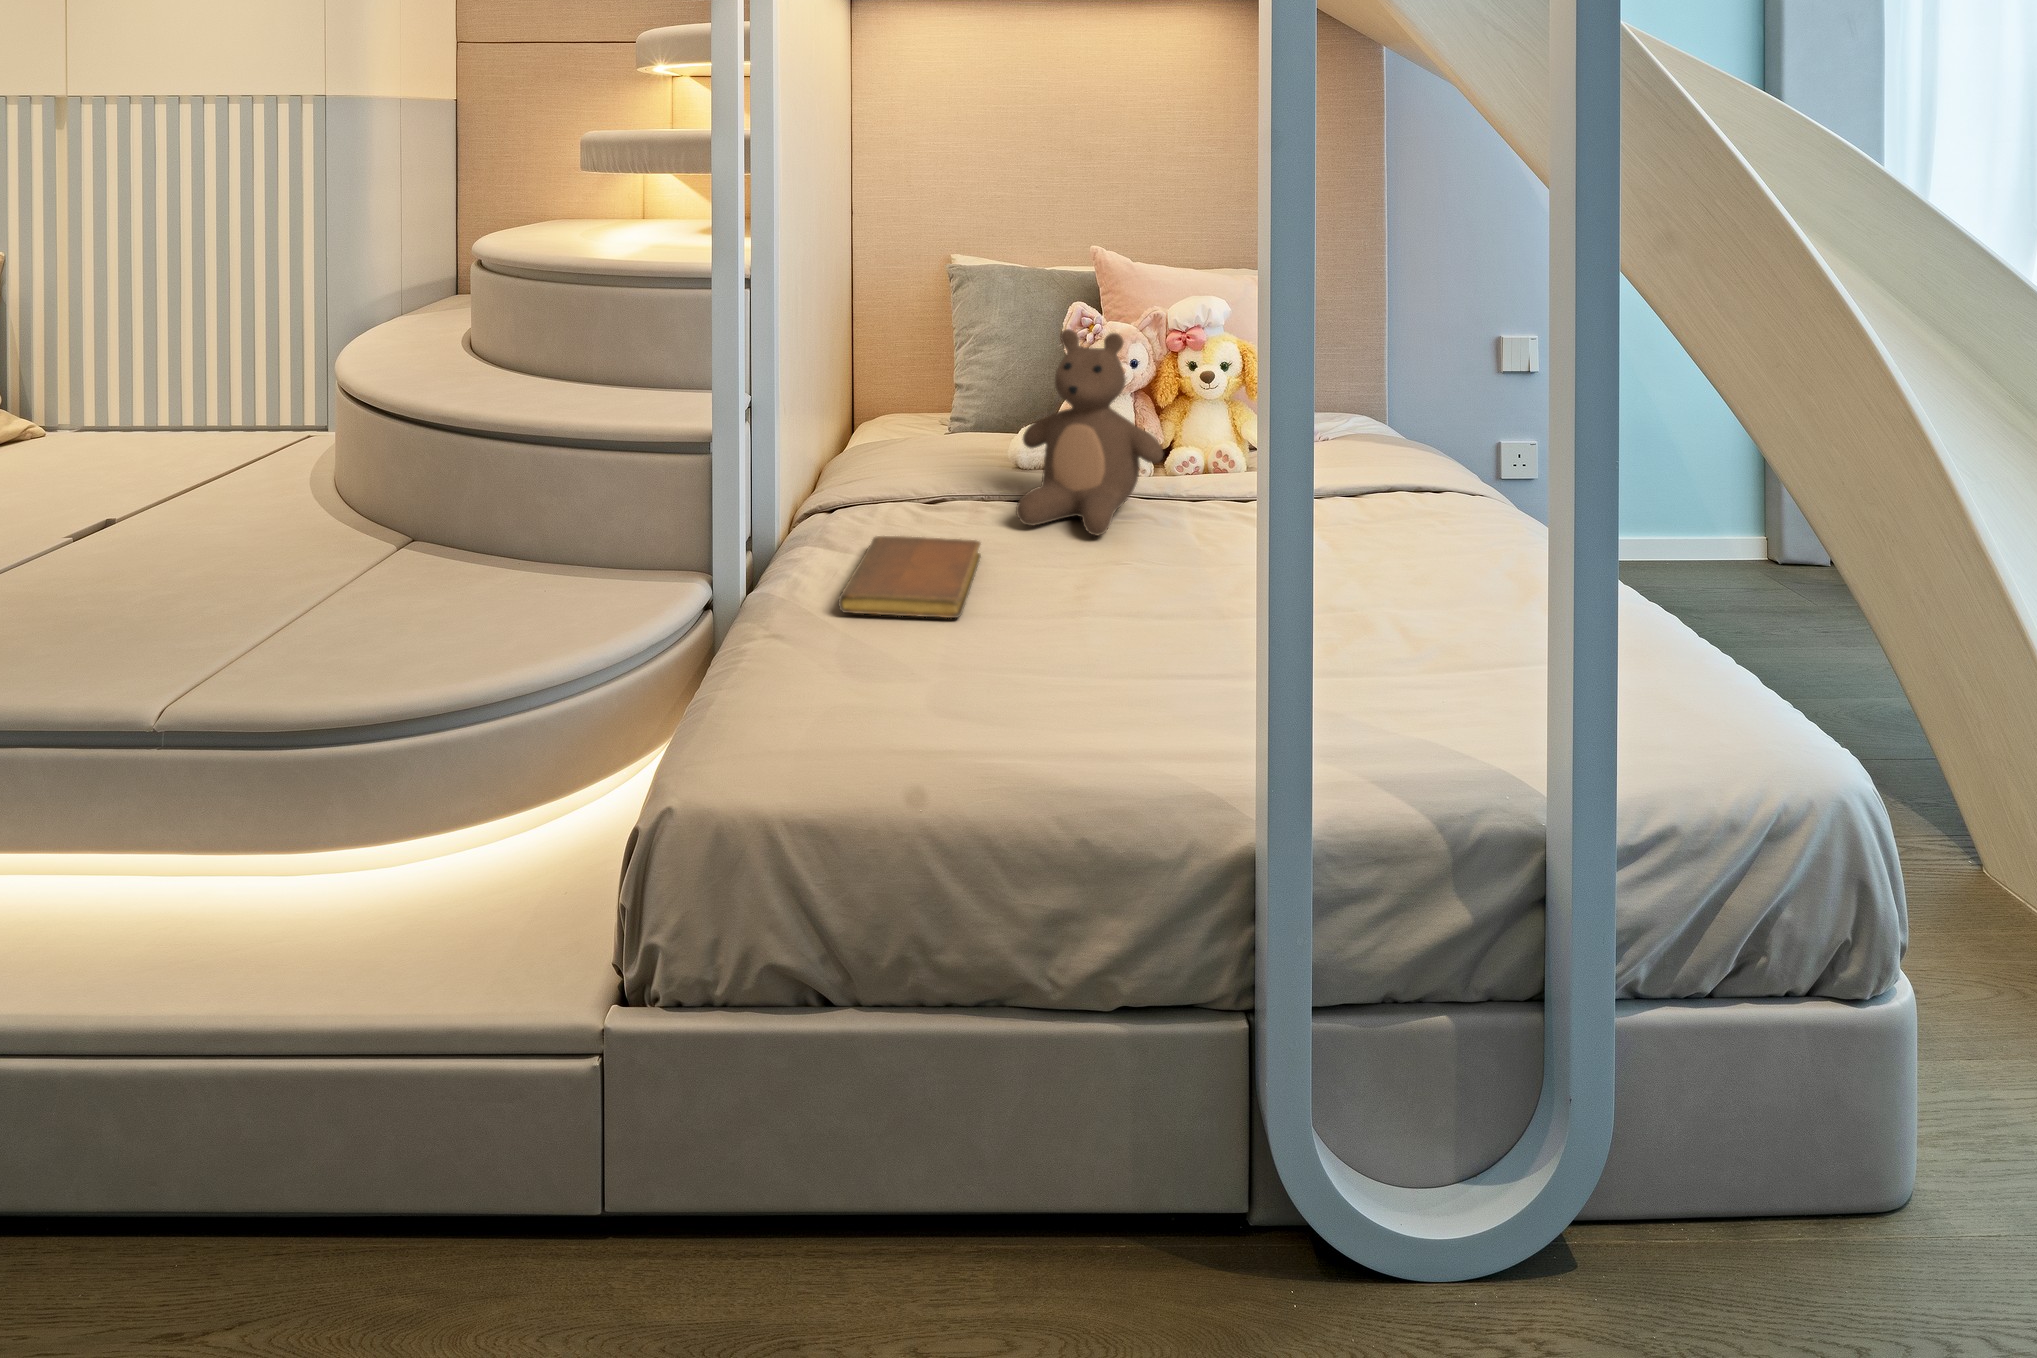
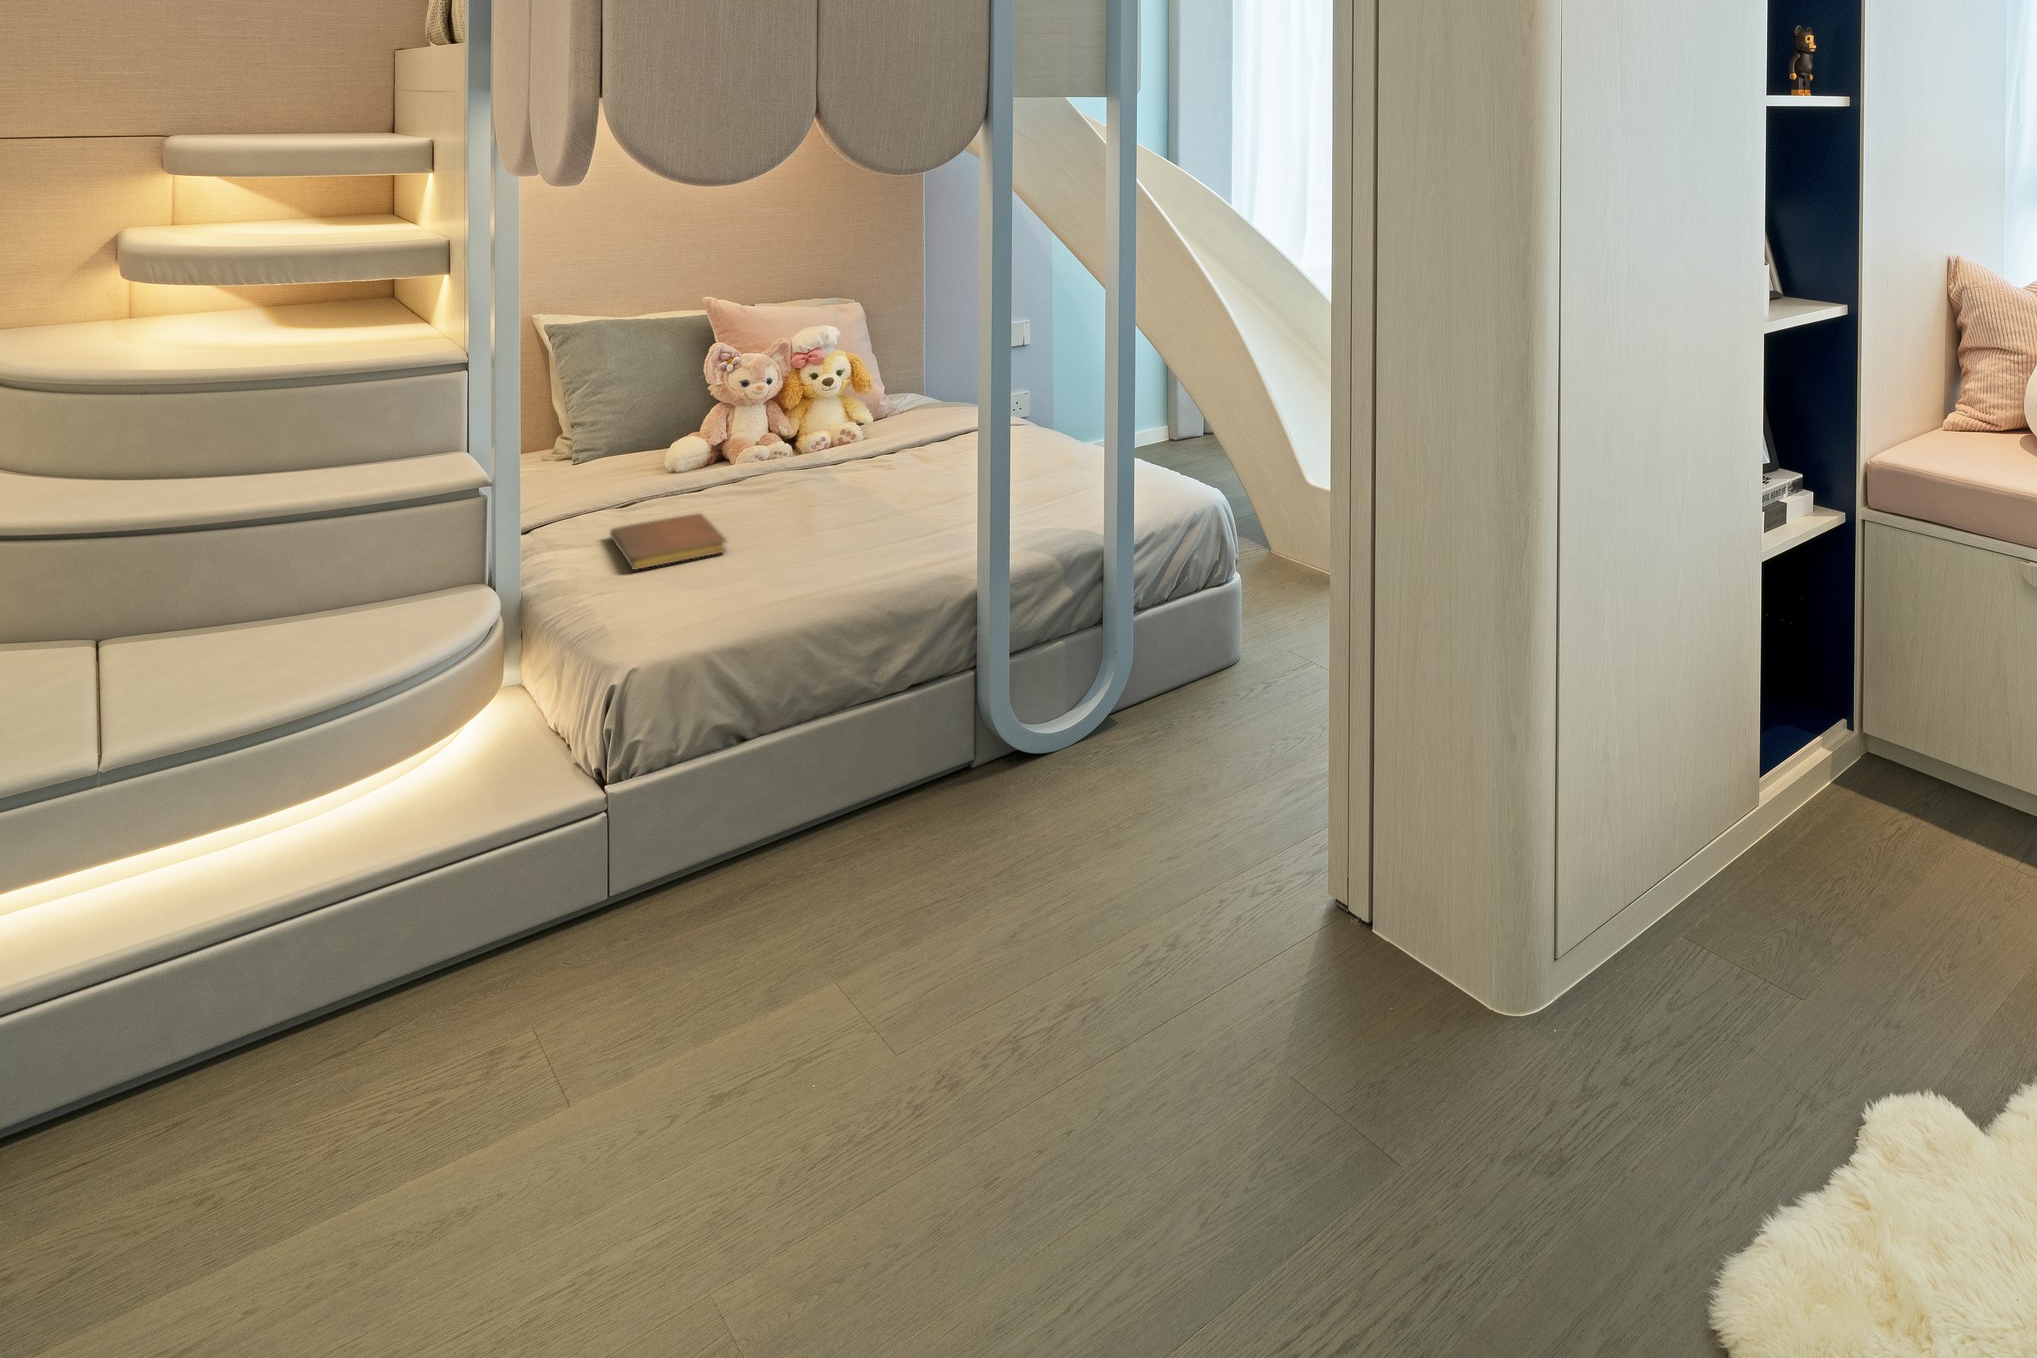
teddy bear: present [1016,329,1164,535] -> none [699,359,819,500]

